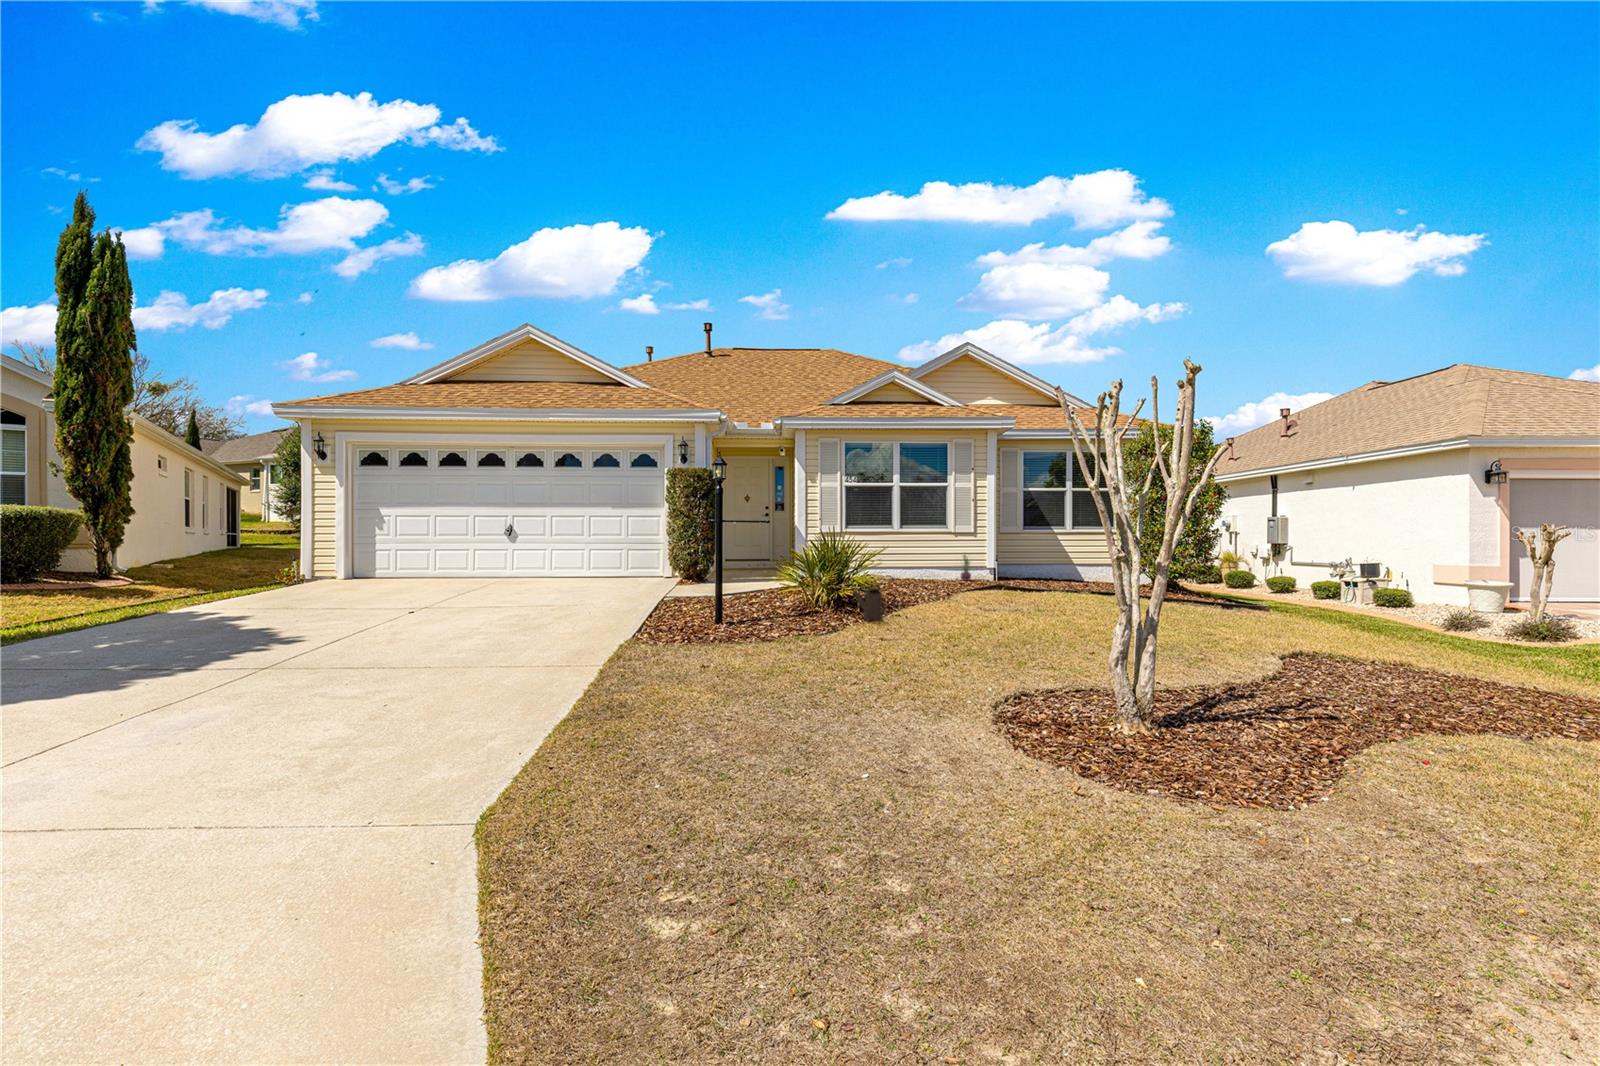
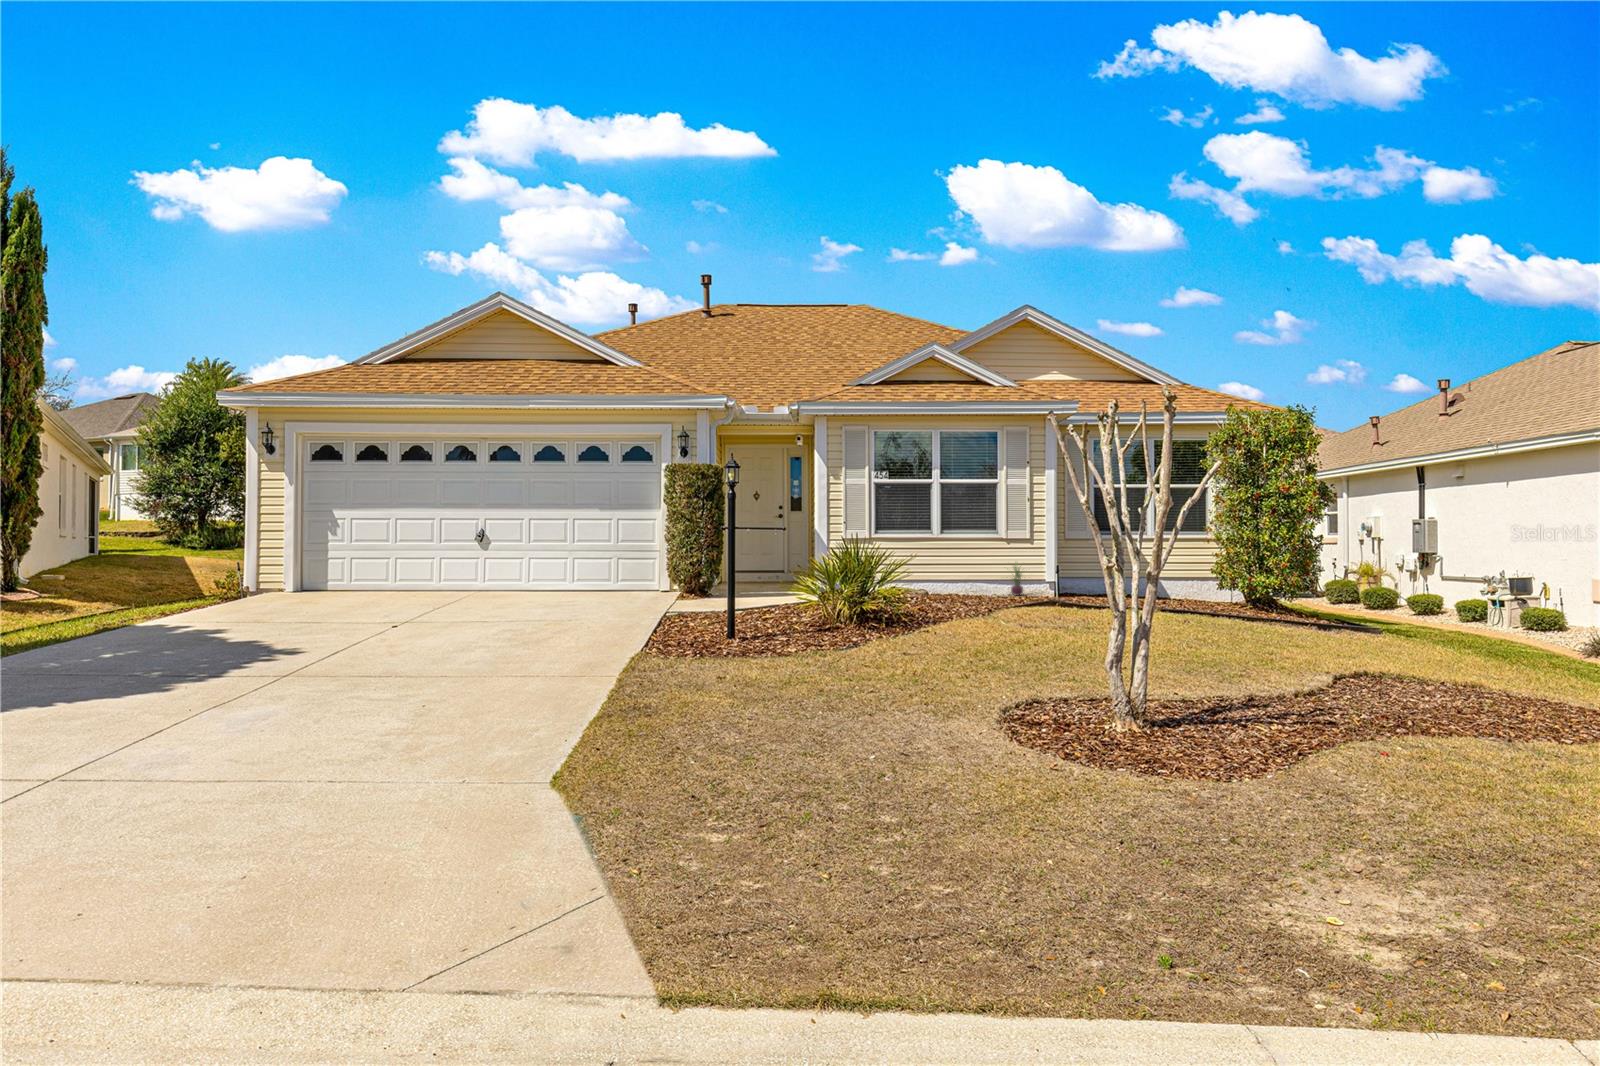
watering can: present [854,582,886,621] -> none [875,593,913,637]

